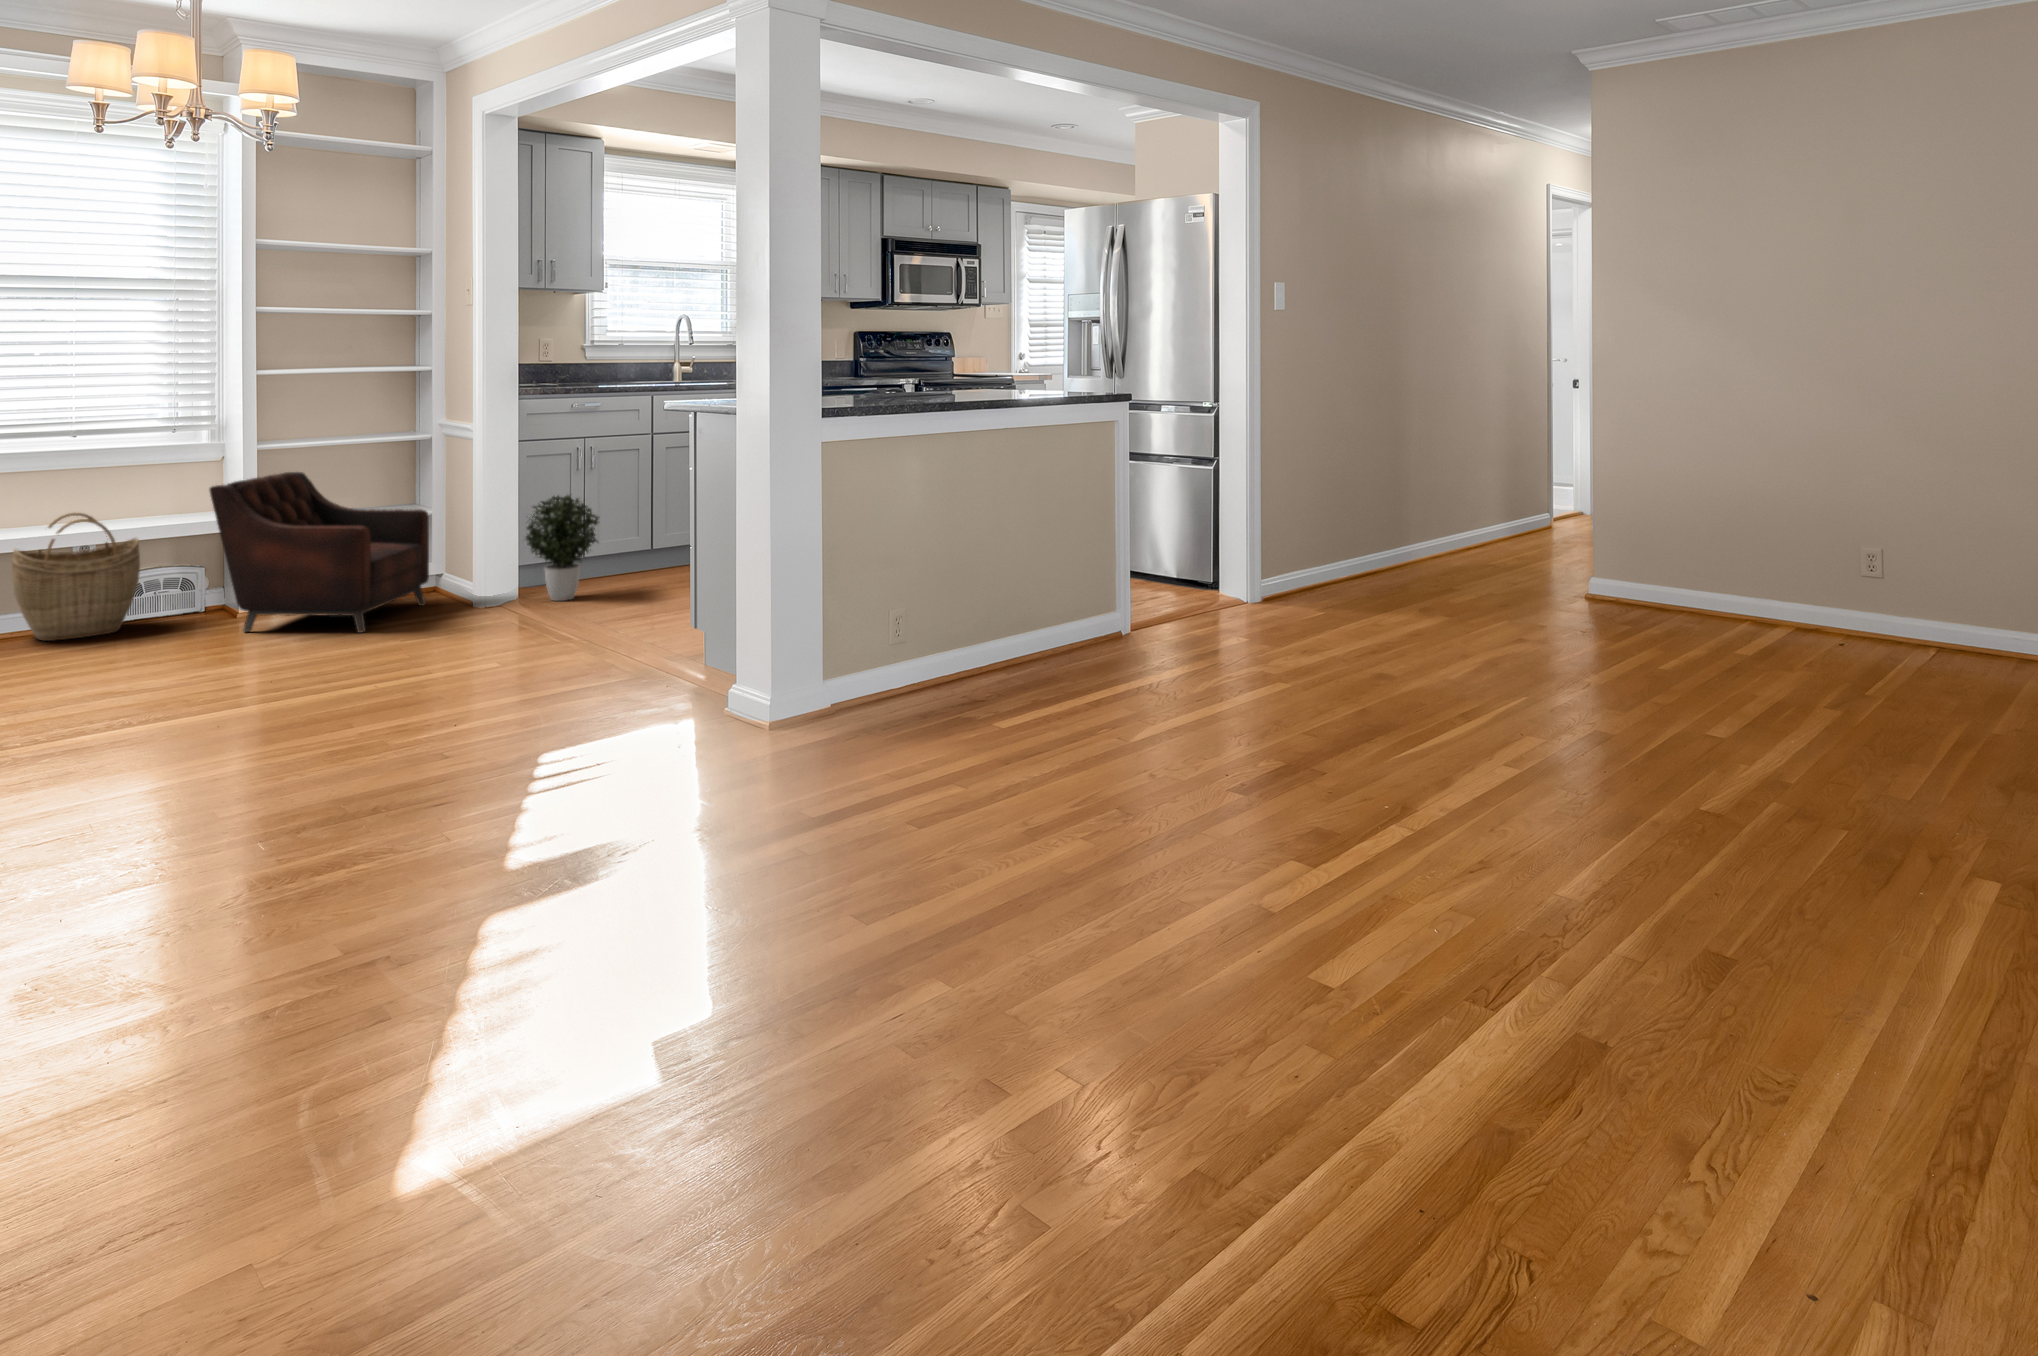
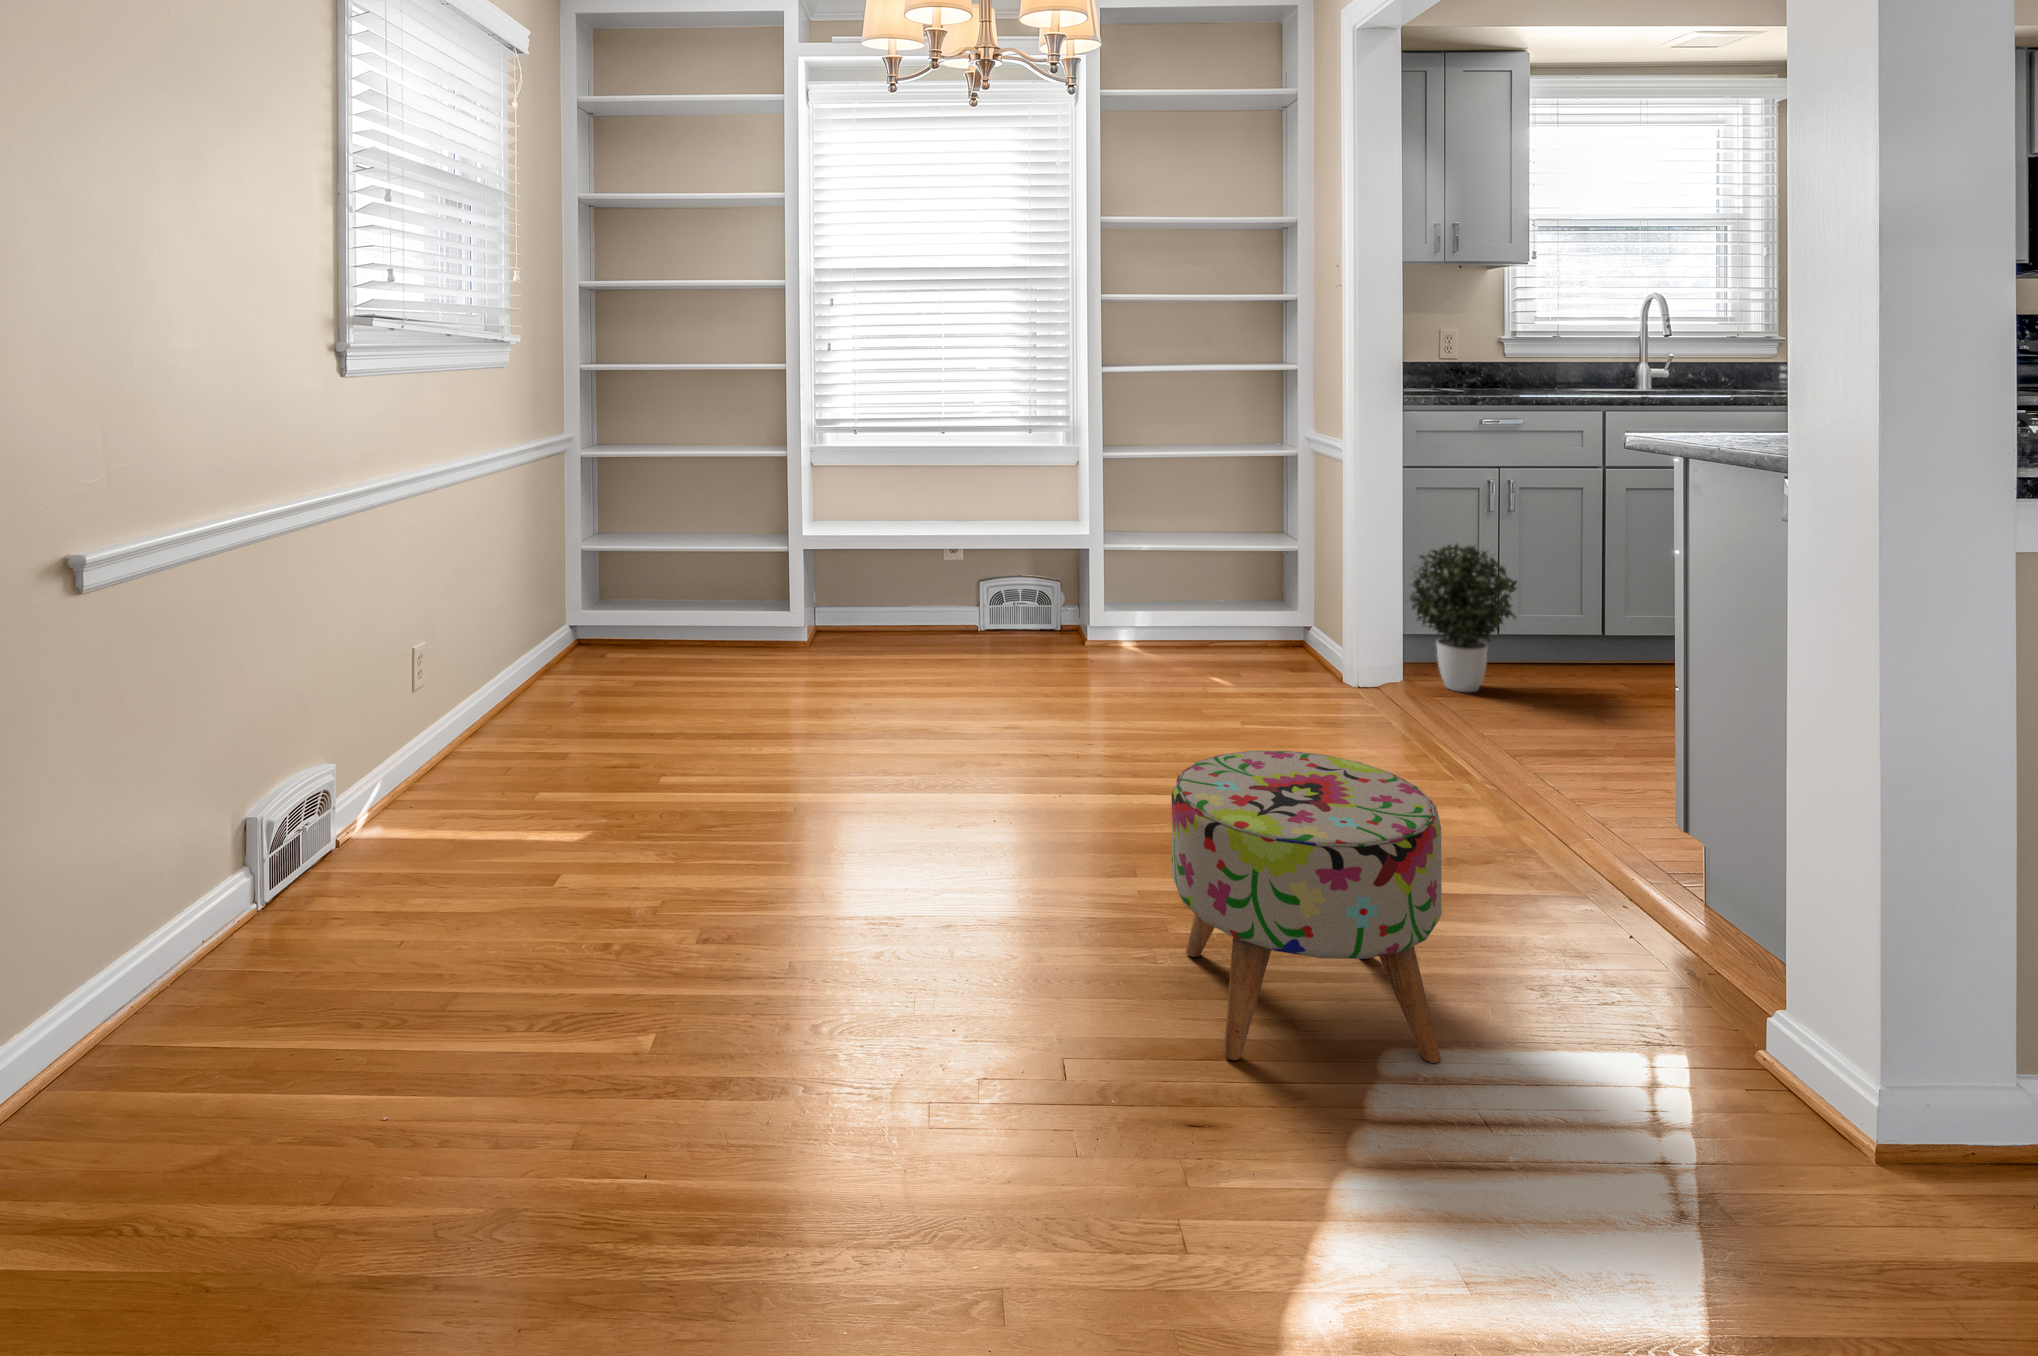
armchair: present [209,472,429,633] -> none [1046,483,1288,697]
woven basket: present [12,512,140,641] -> none [887,510,995,643]
ottoman: none [415,601,577,766] -> present [1172,751,1442,1063]

